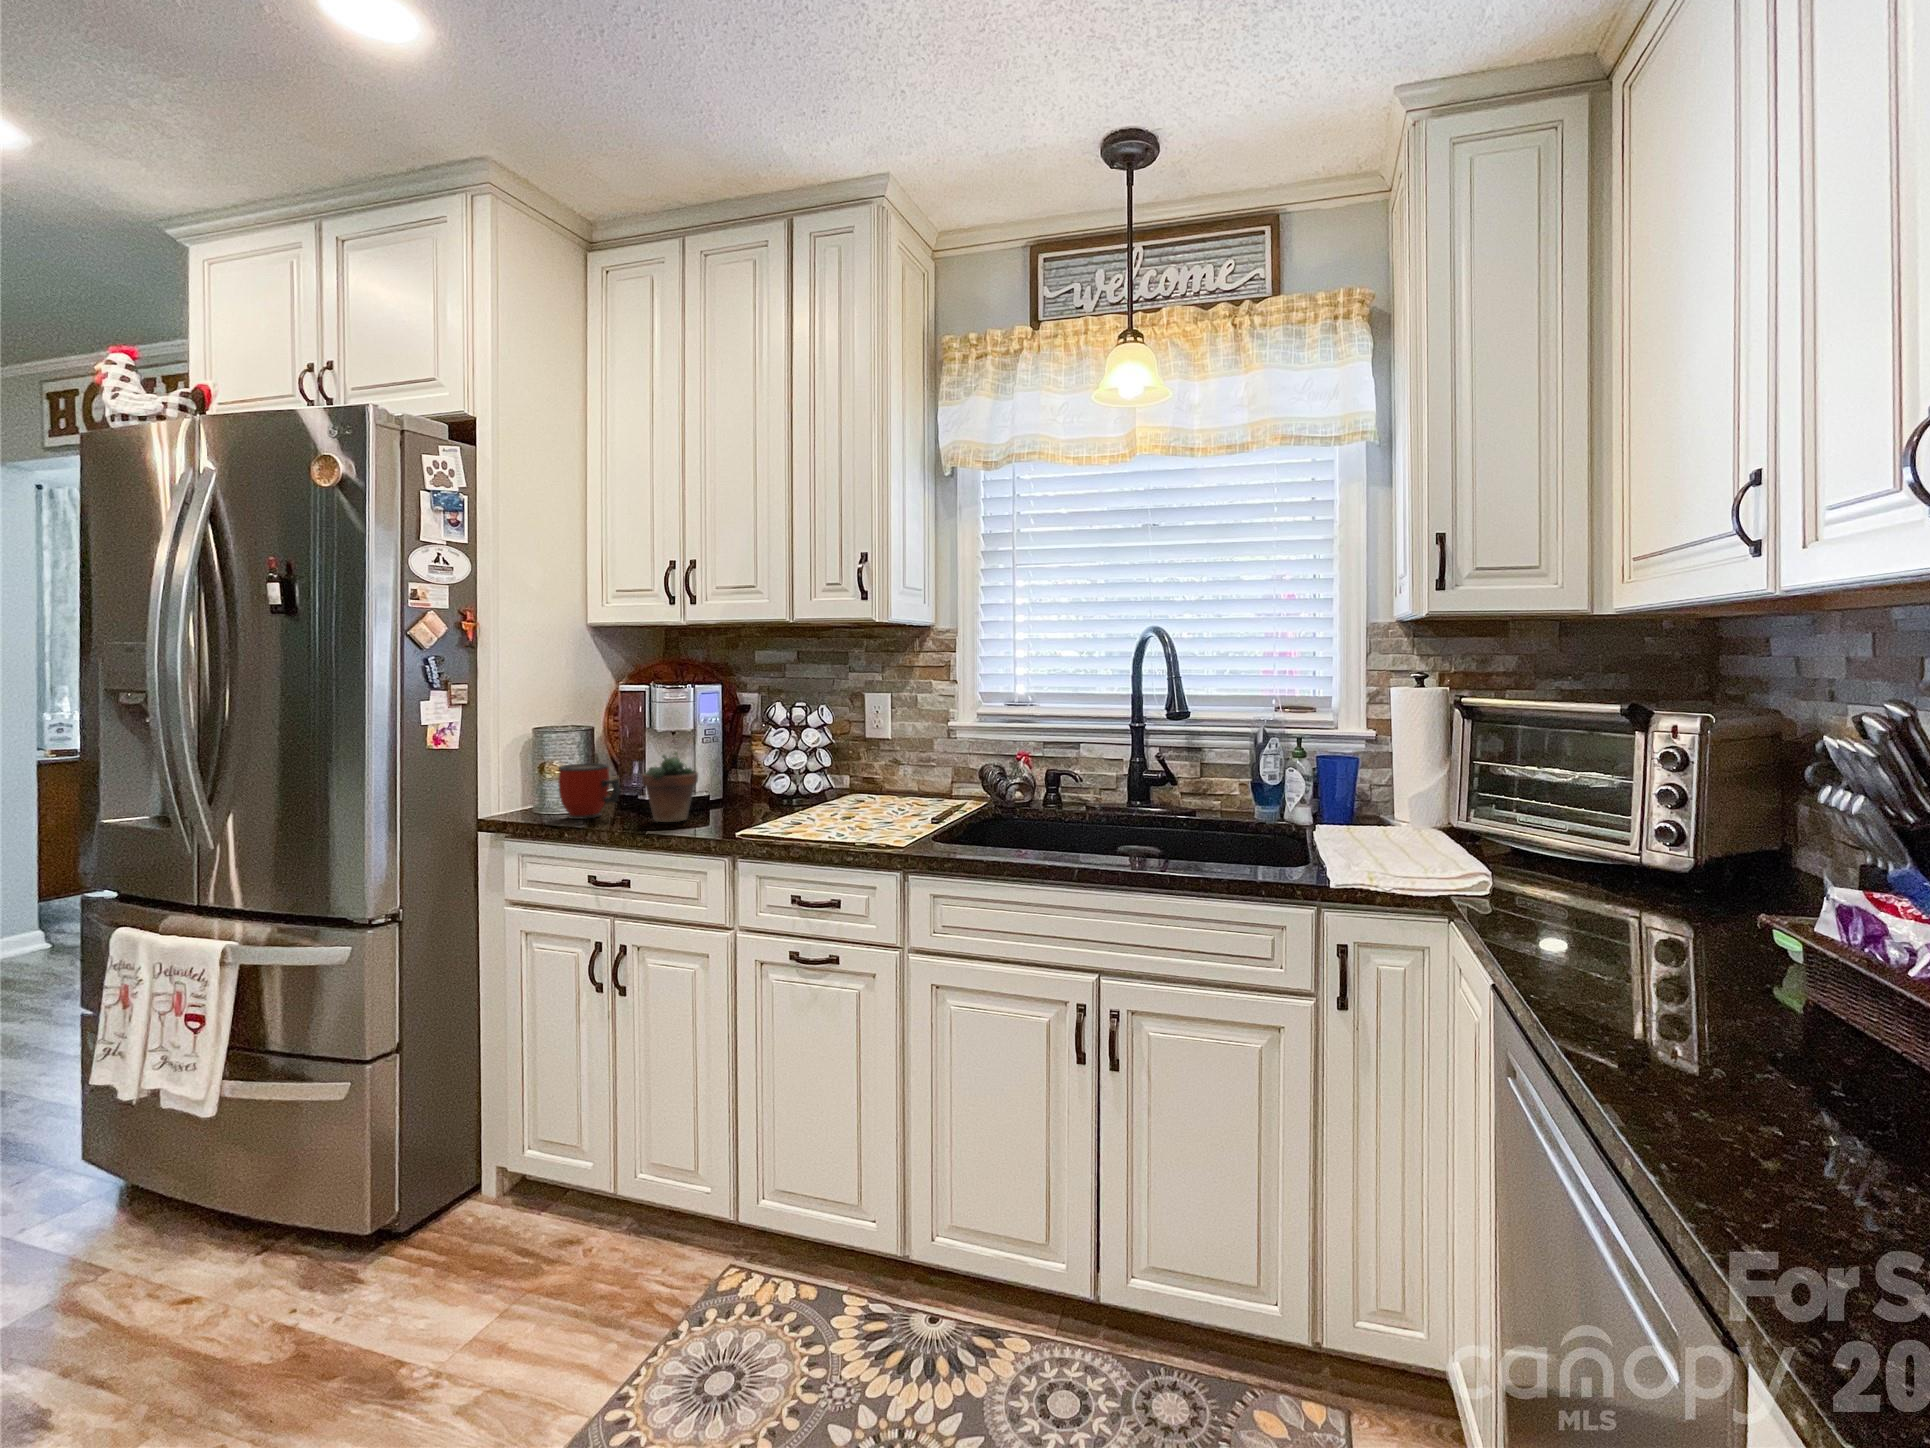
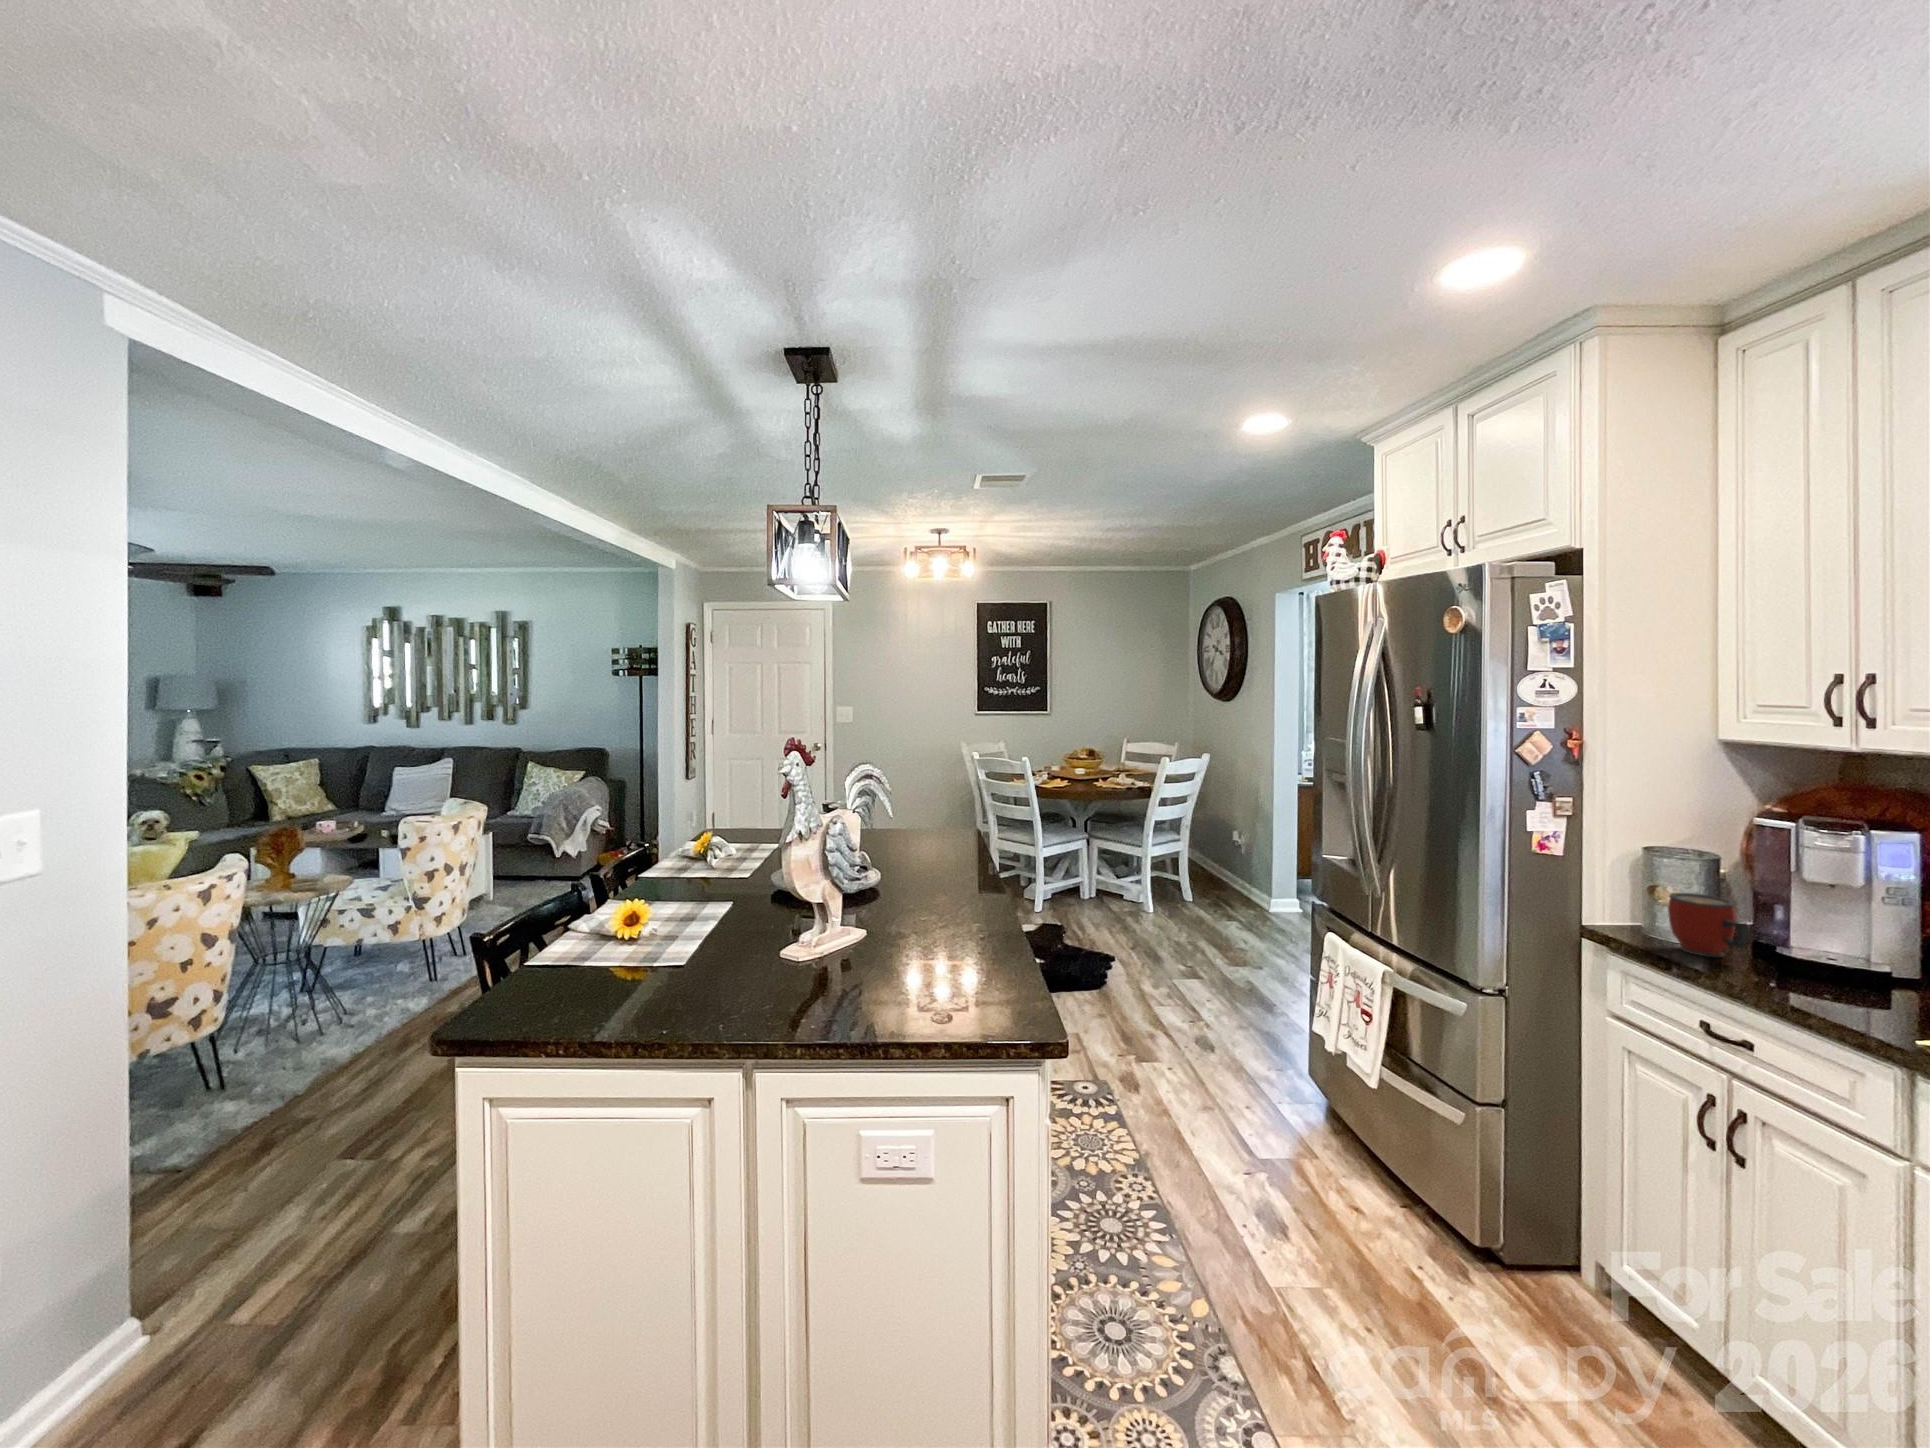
succulent plant: present [642,734,698,822] -> none [1776,891,1867,997]

